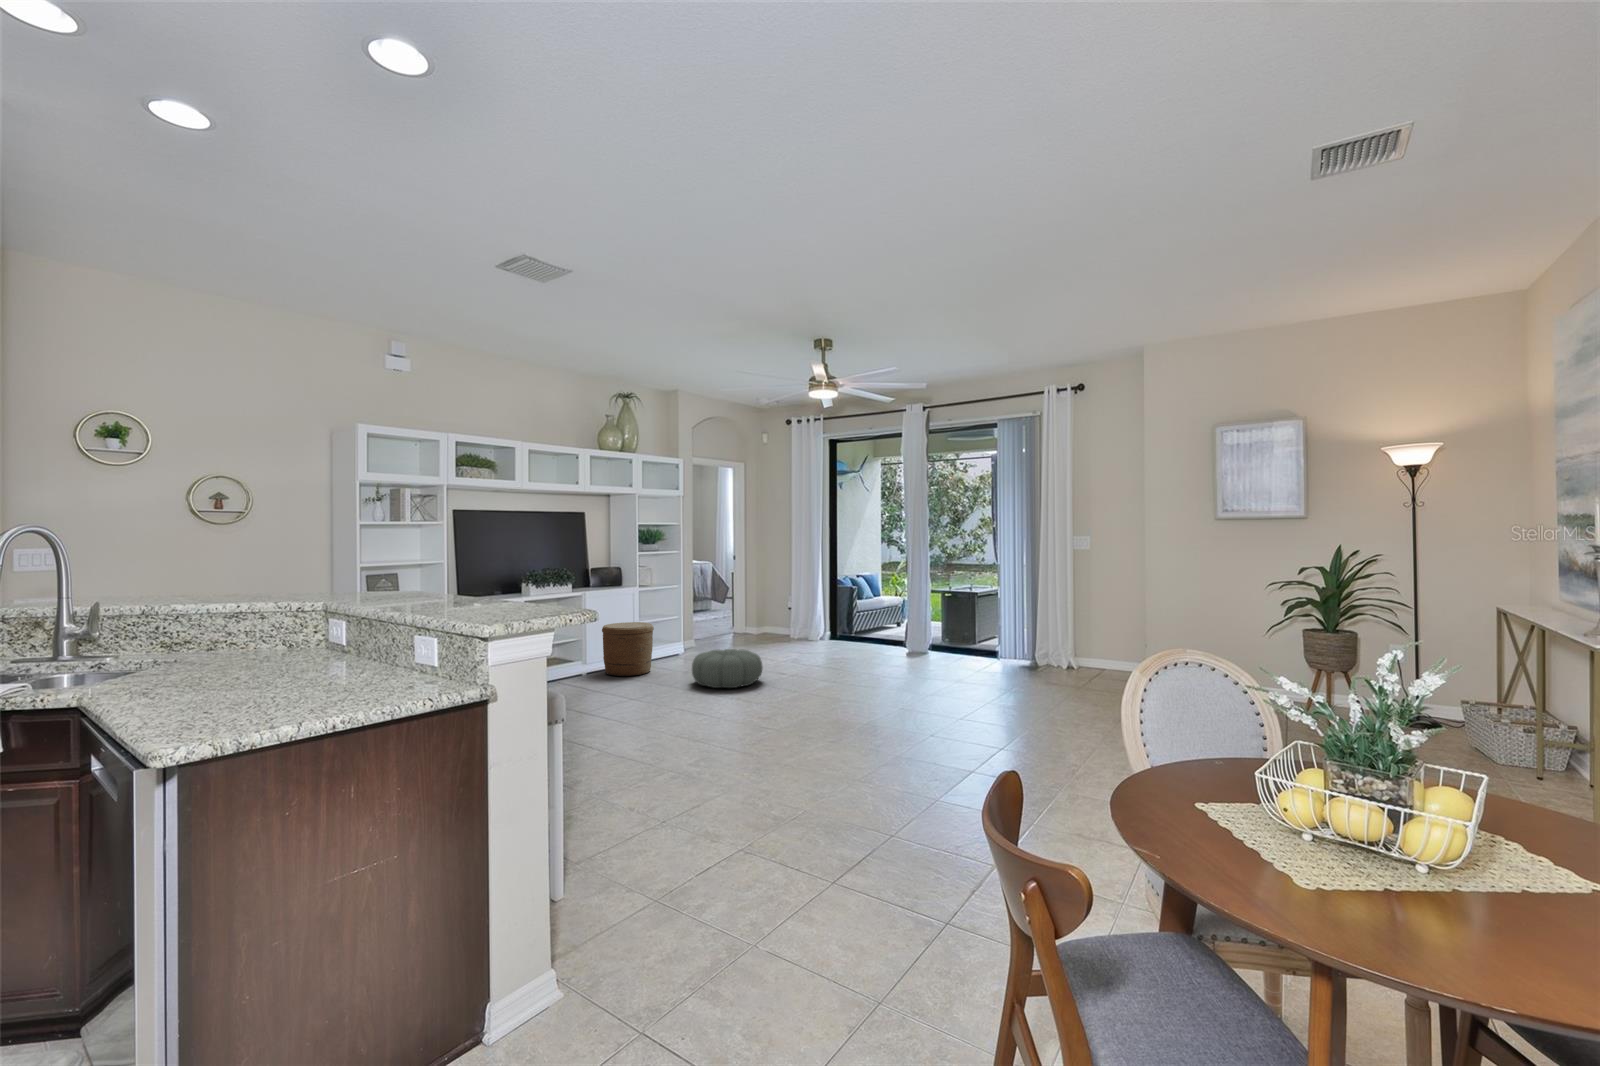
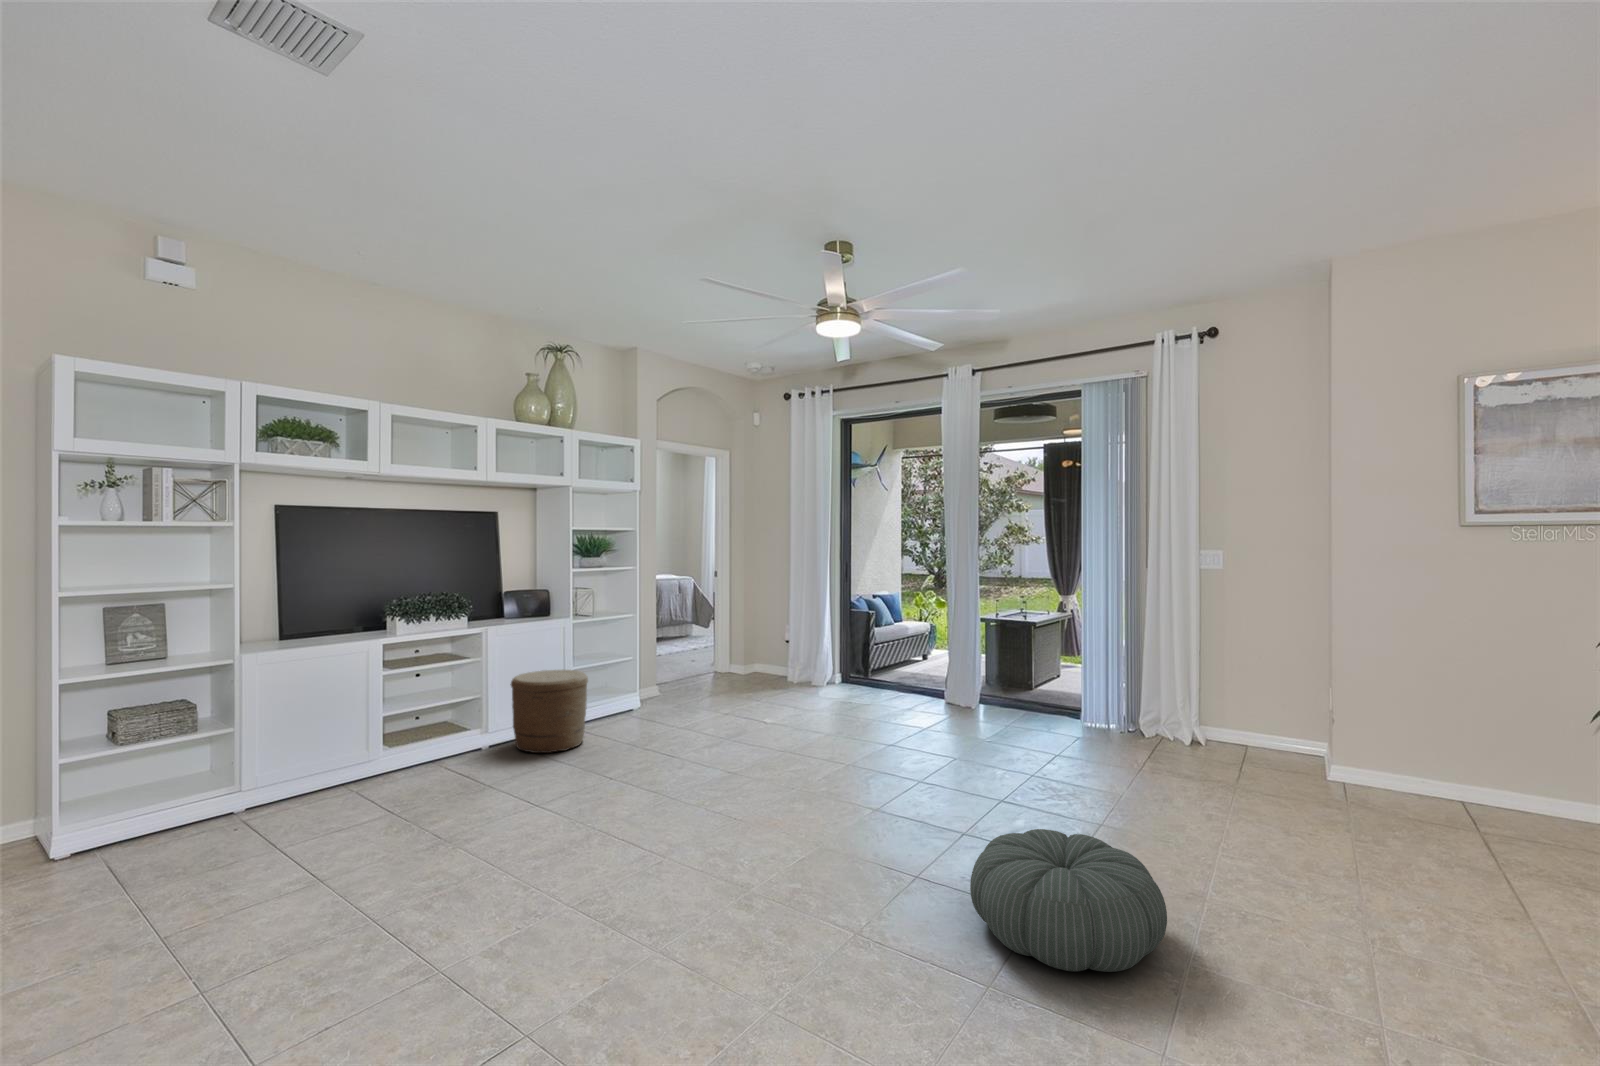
pouf: present [692,649,763,688] -> present [970,829,1167,972]

